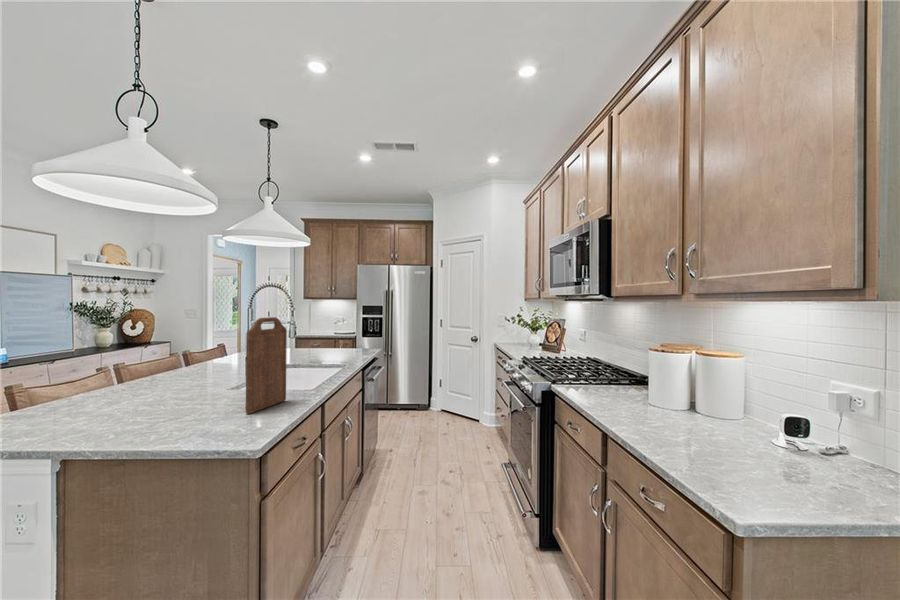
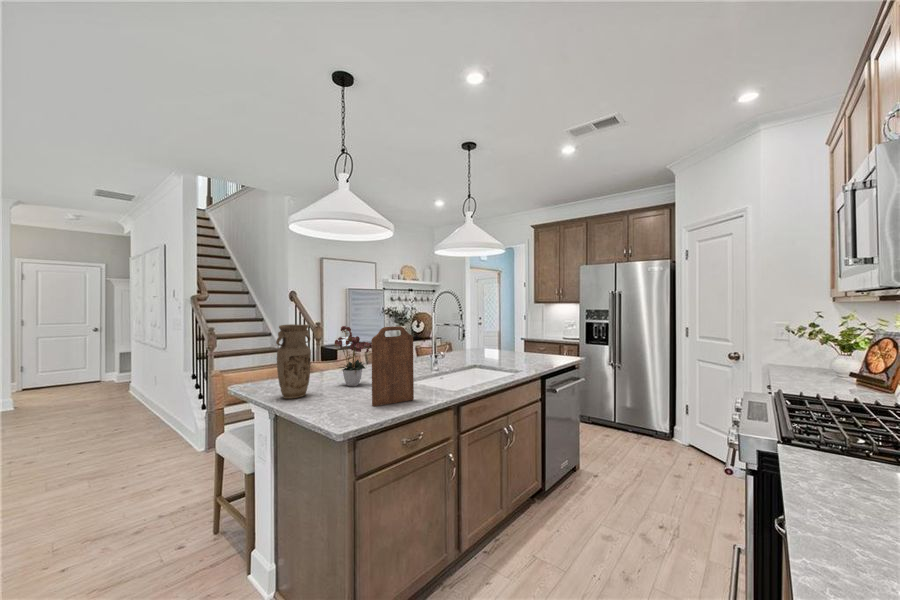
flower arrangement: none [131,316,203,402] -> present [335,326,372,386]
vase: none [57,318,121,431] -> present [276,324,311,399]

